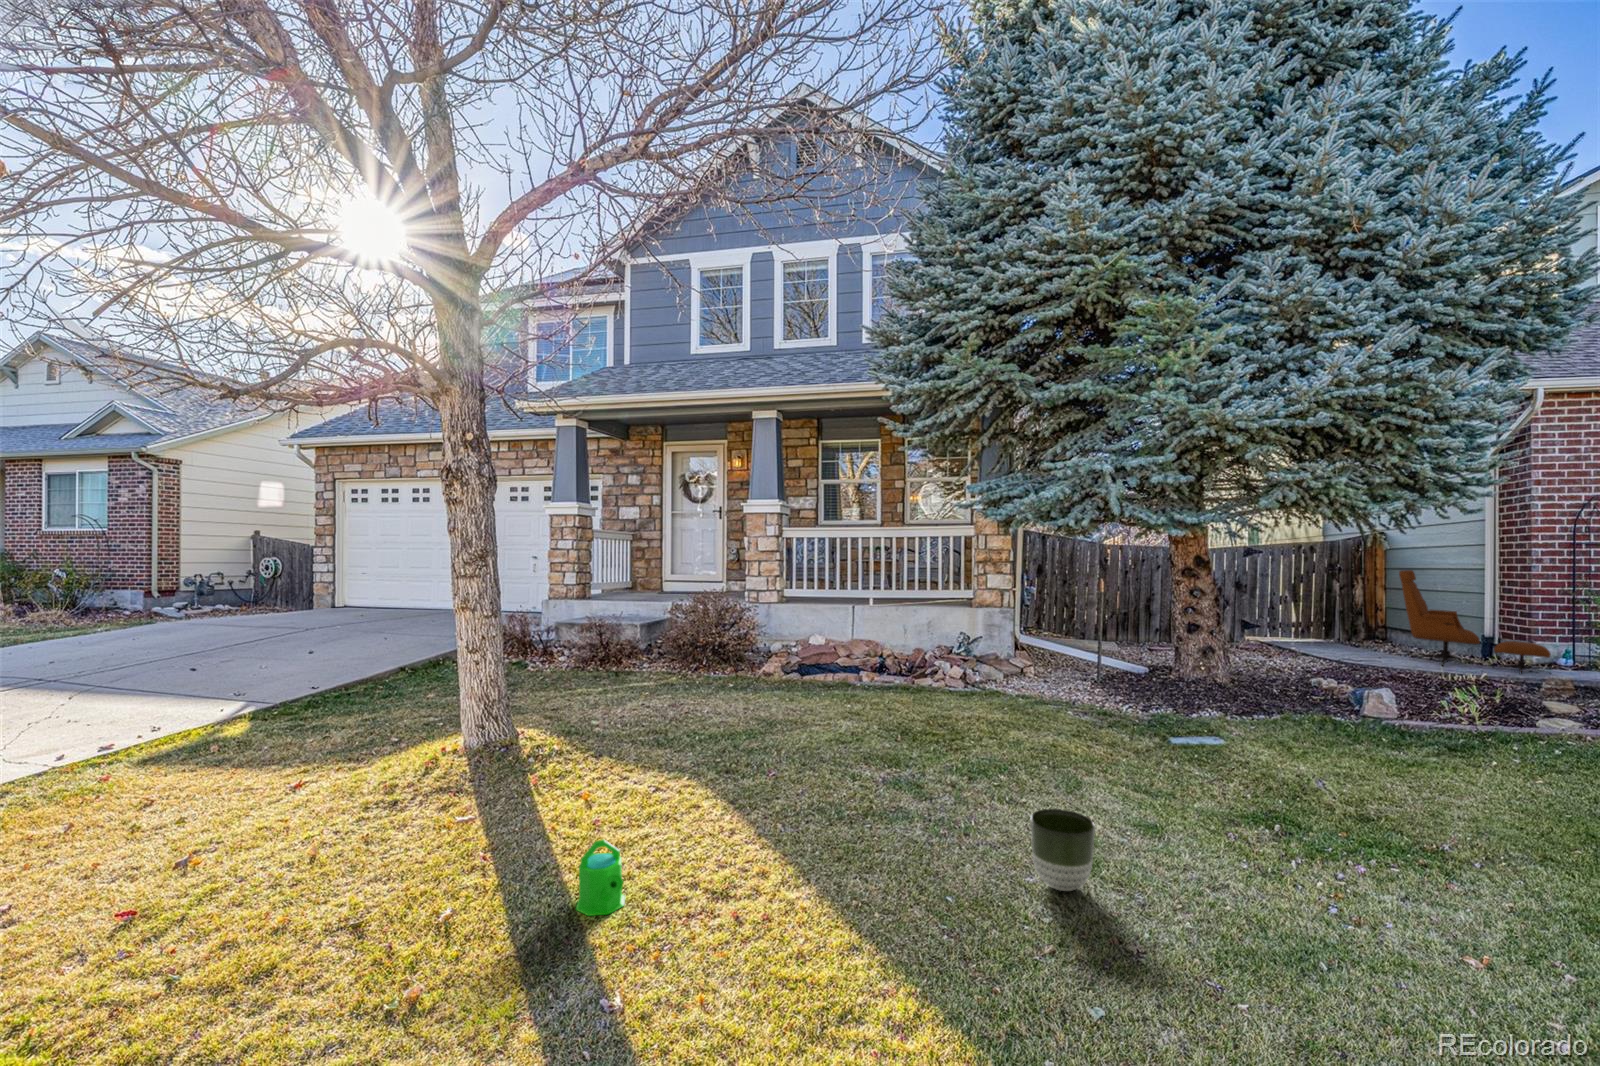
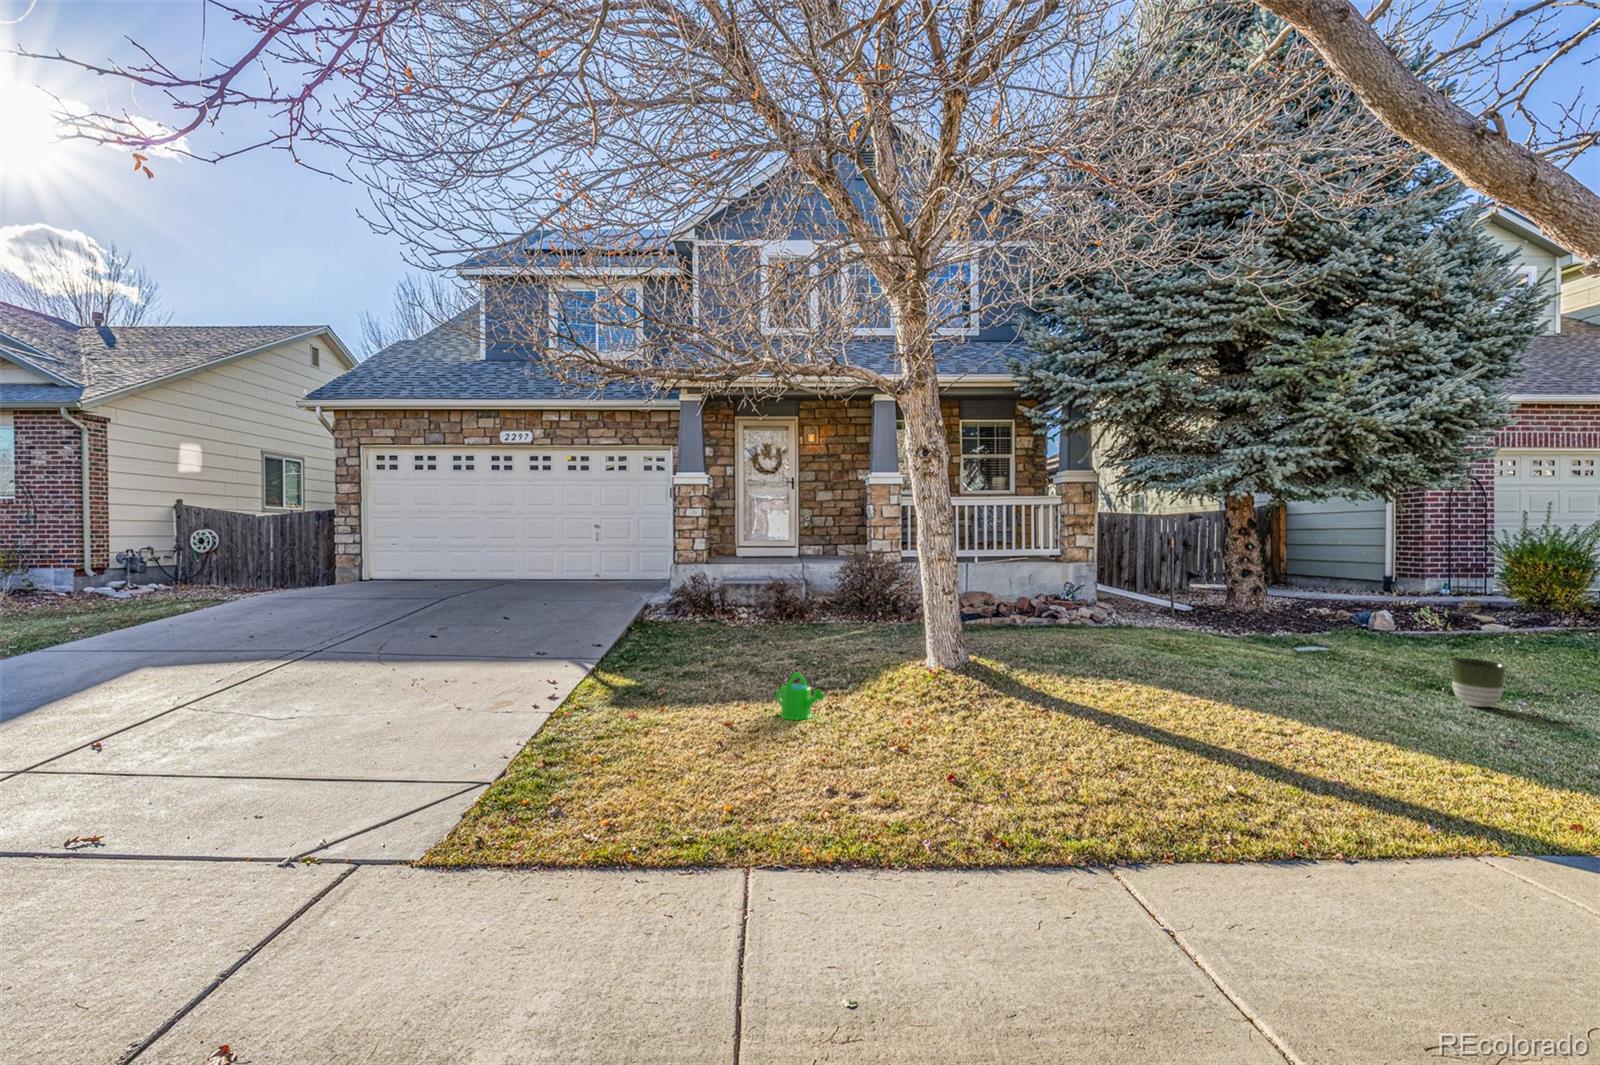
lounge chair: present [1399,570,1551,674] -> none [1341,530,1441,599]
watering can: present [576,839,626,916] -> present [776,672,824,720]

